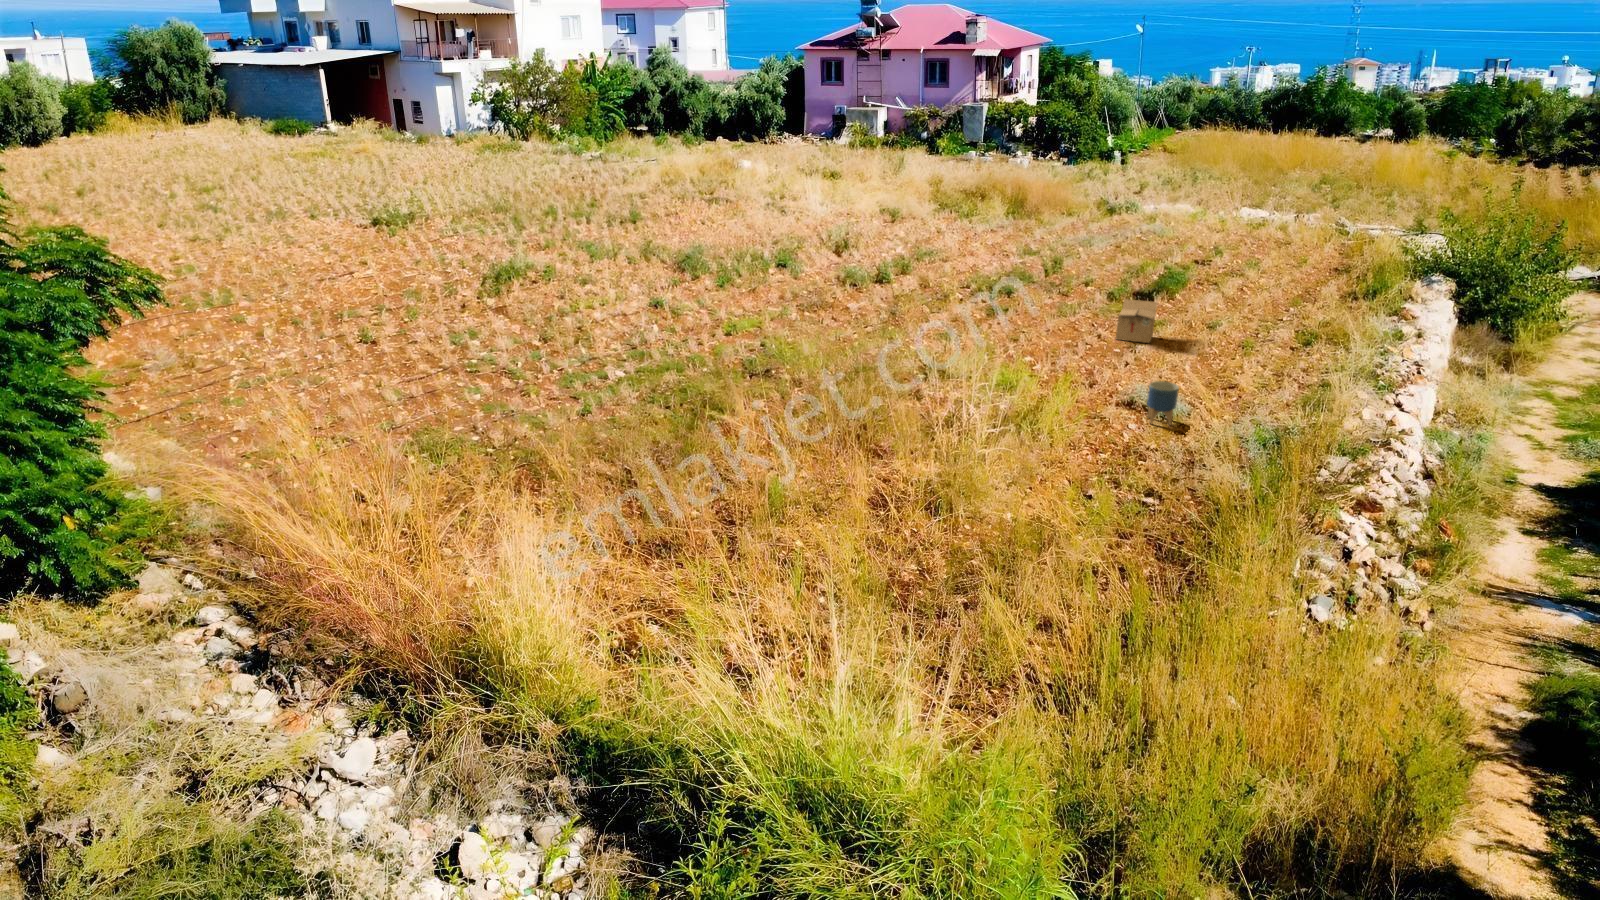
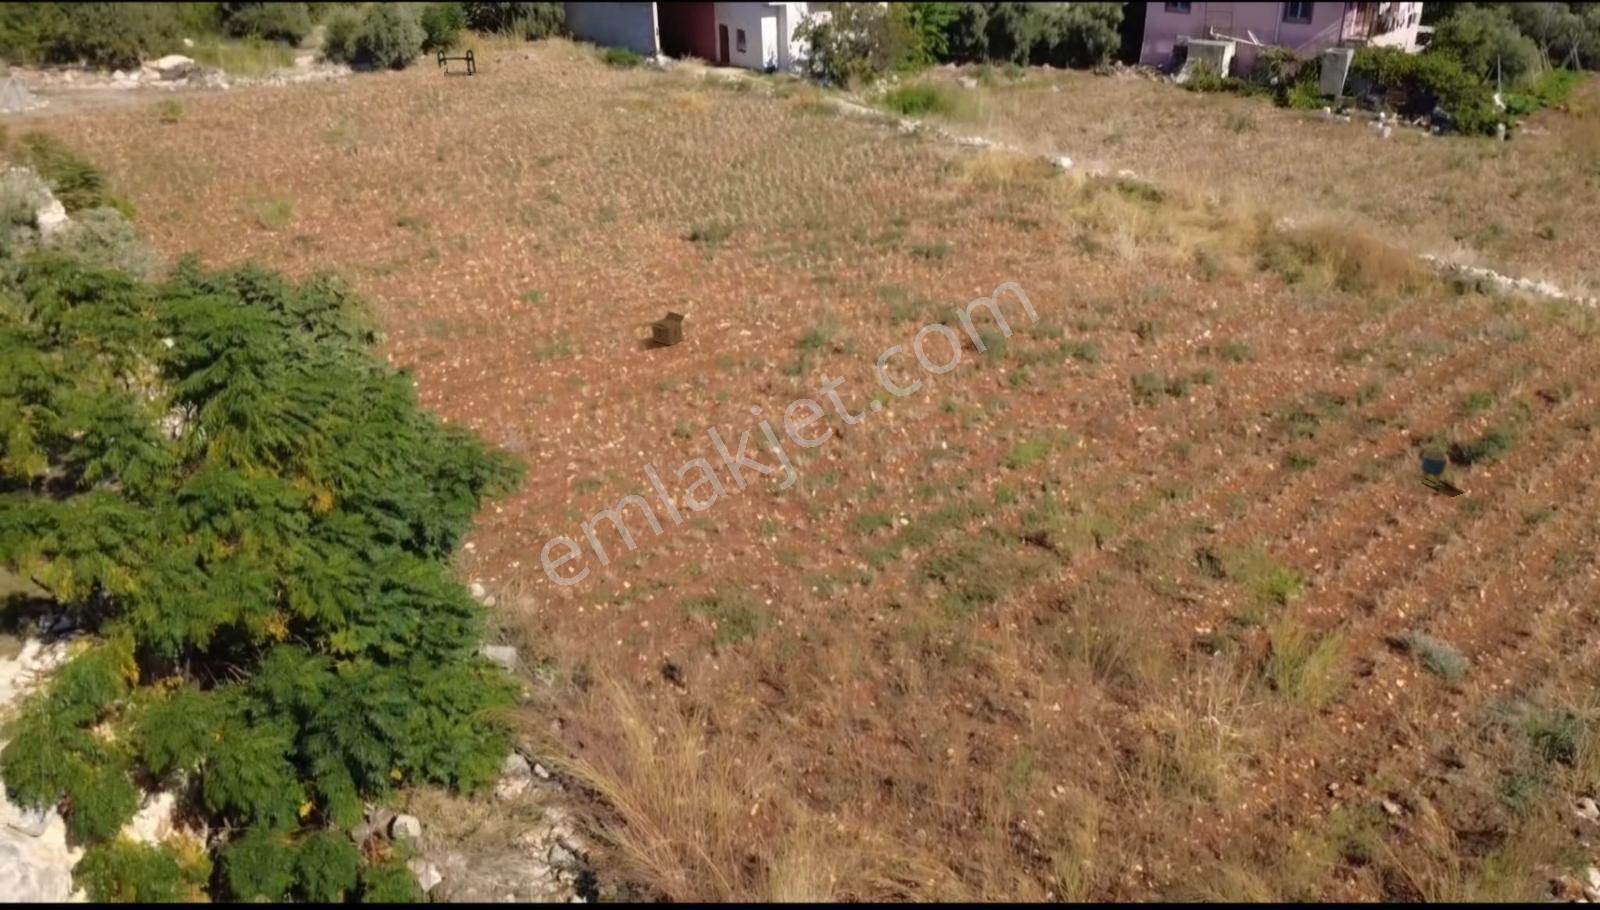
bench: none [43,107,96,135] -> present [437,50,476,75]
cardboard box: present [1116,299,1157,343] -> present [649,312,685,345]

